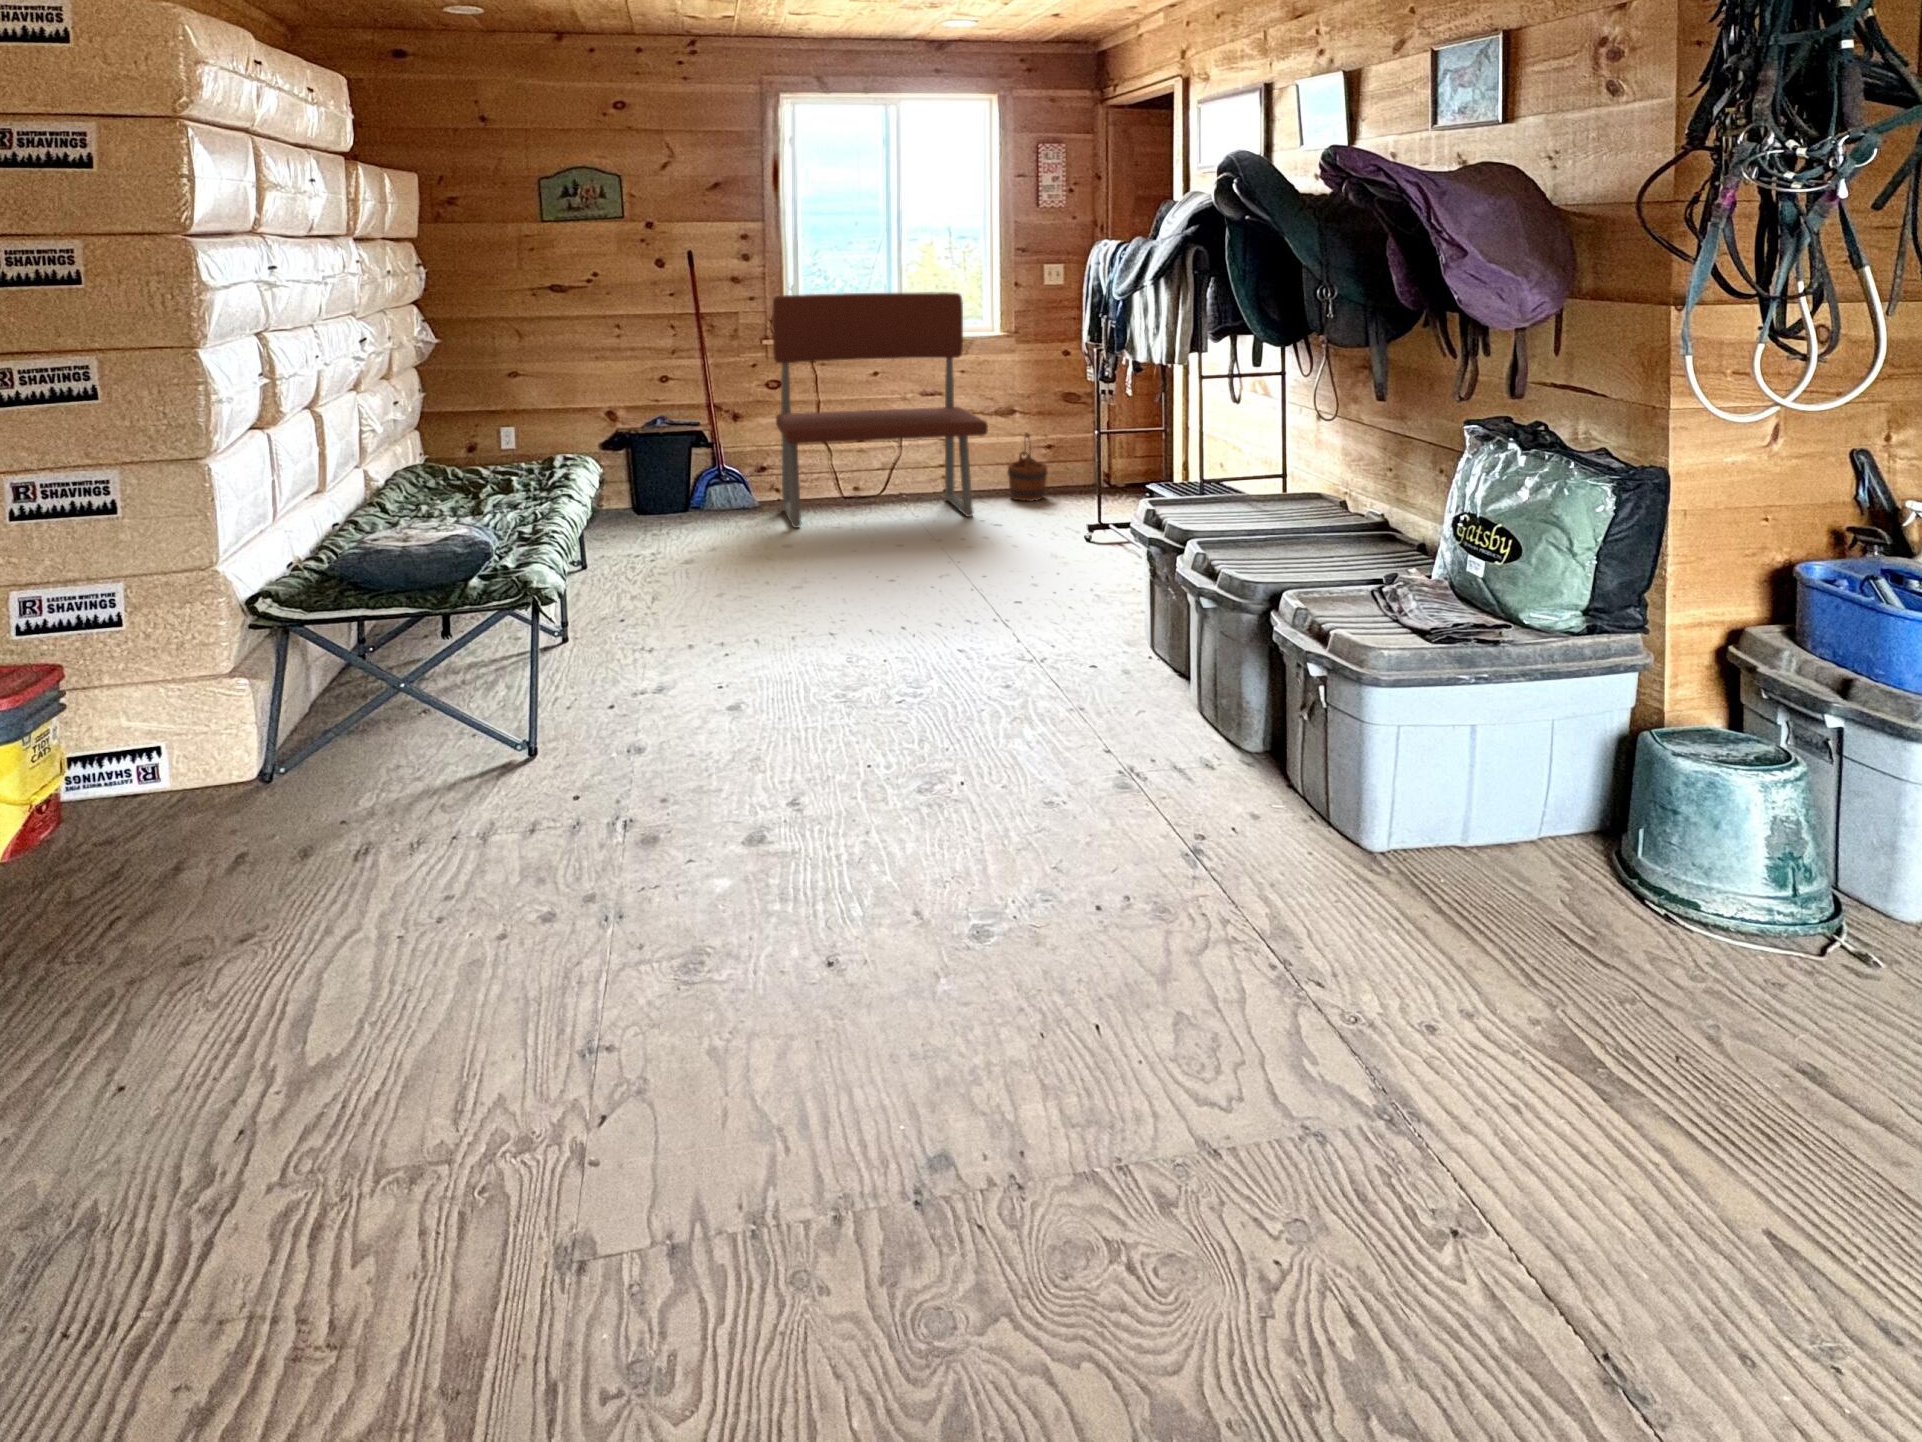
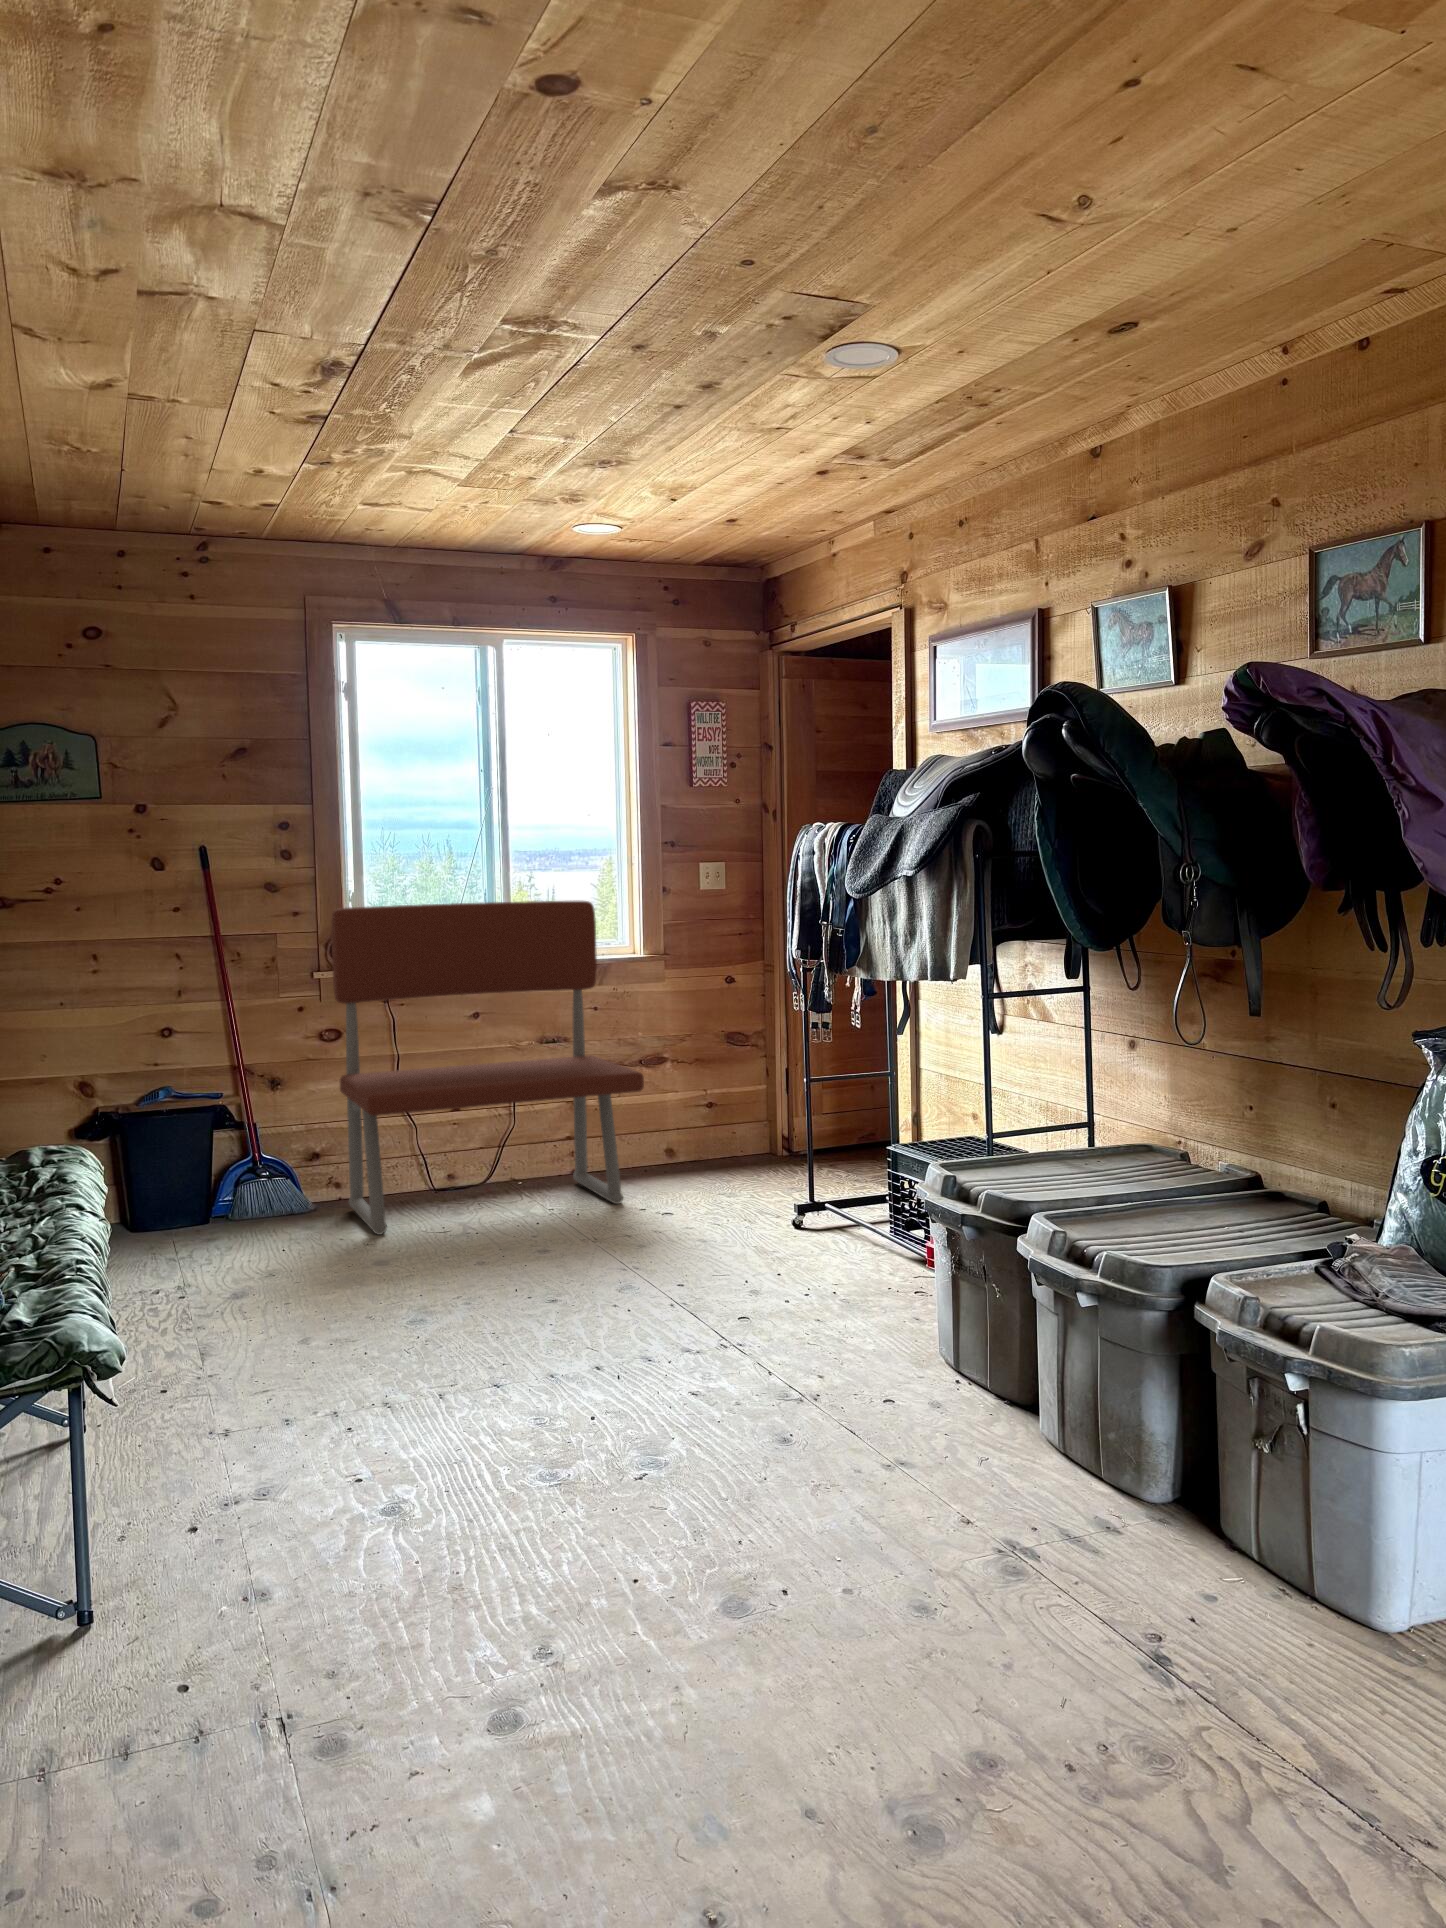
wooden bucket: present [1008,432,1048,501] -> none [657,1086,711,1179]

